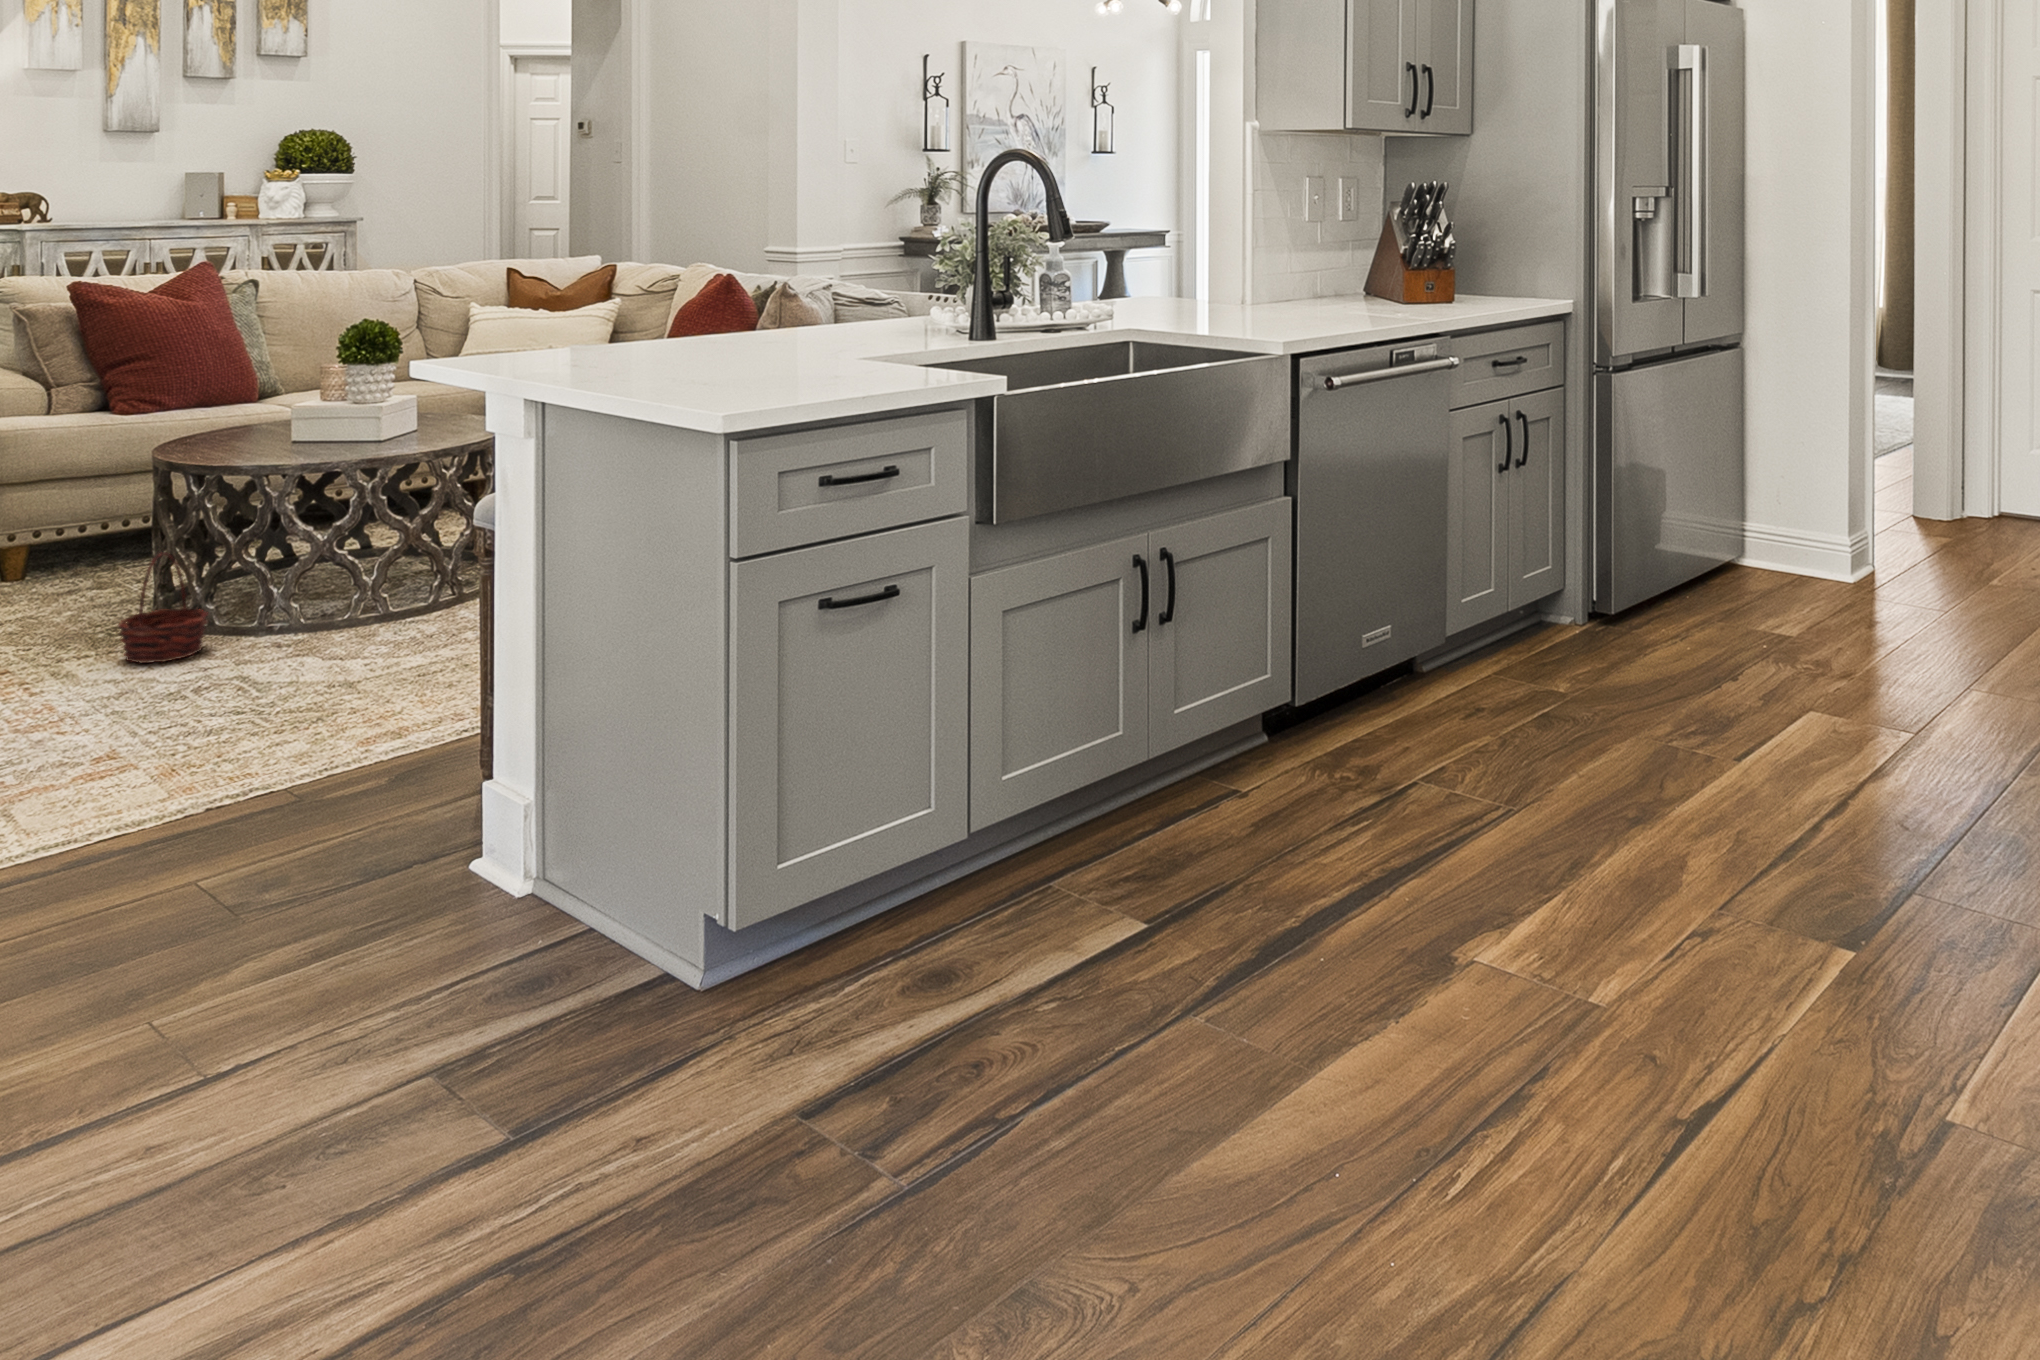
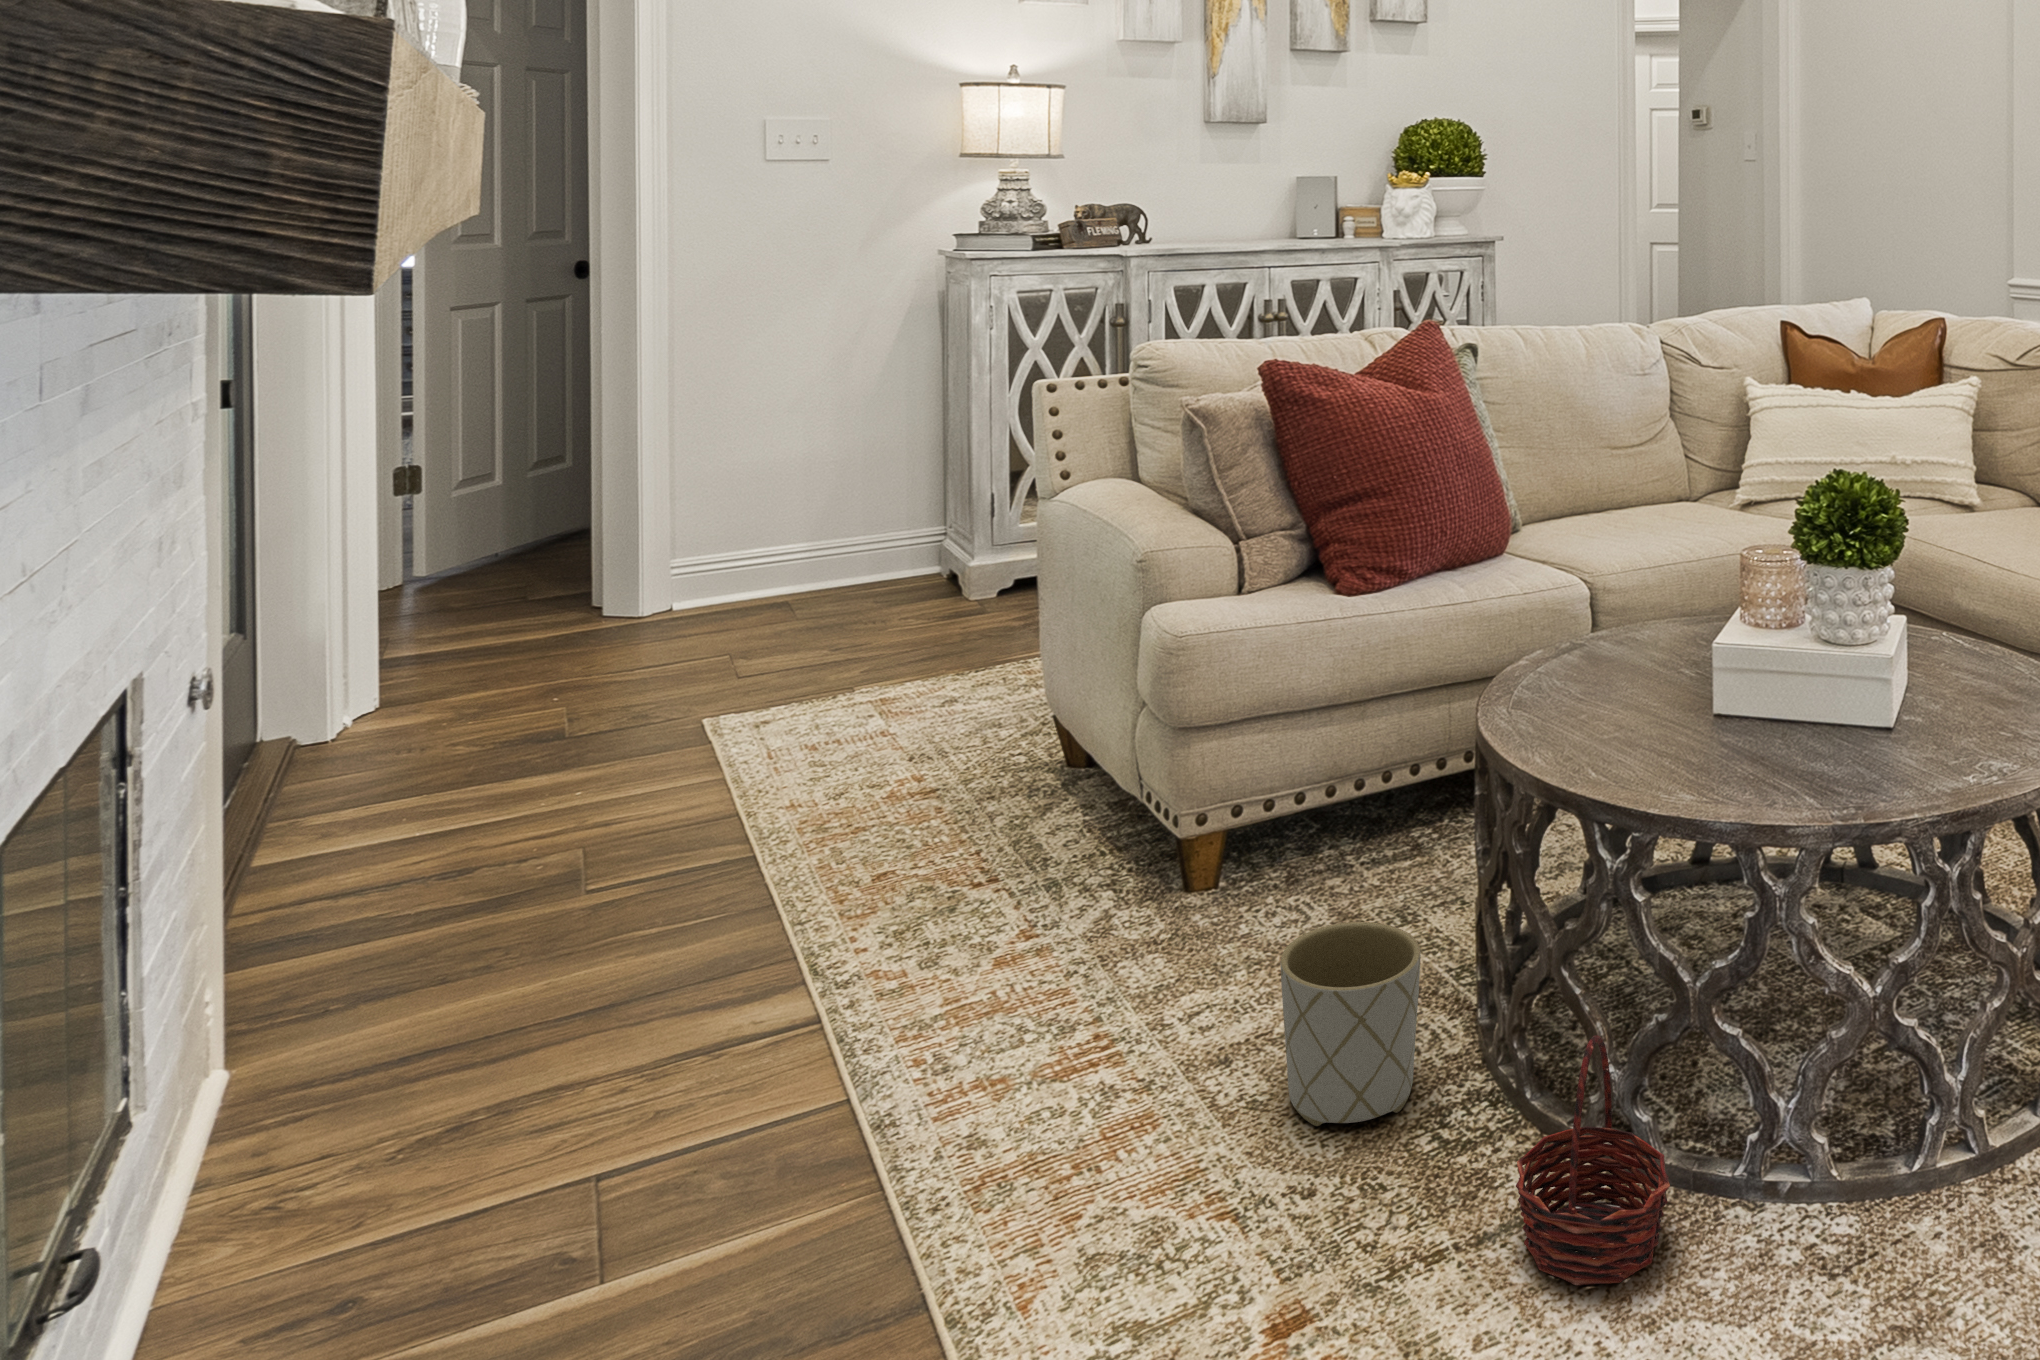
planter: none [10,545,101,639] -> present [1281,922,1421,1126]

